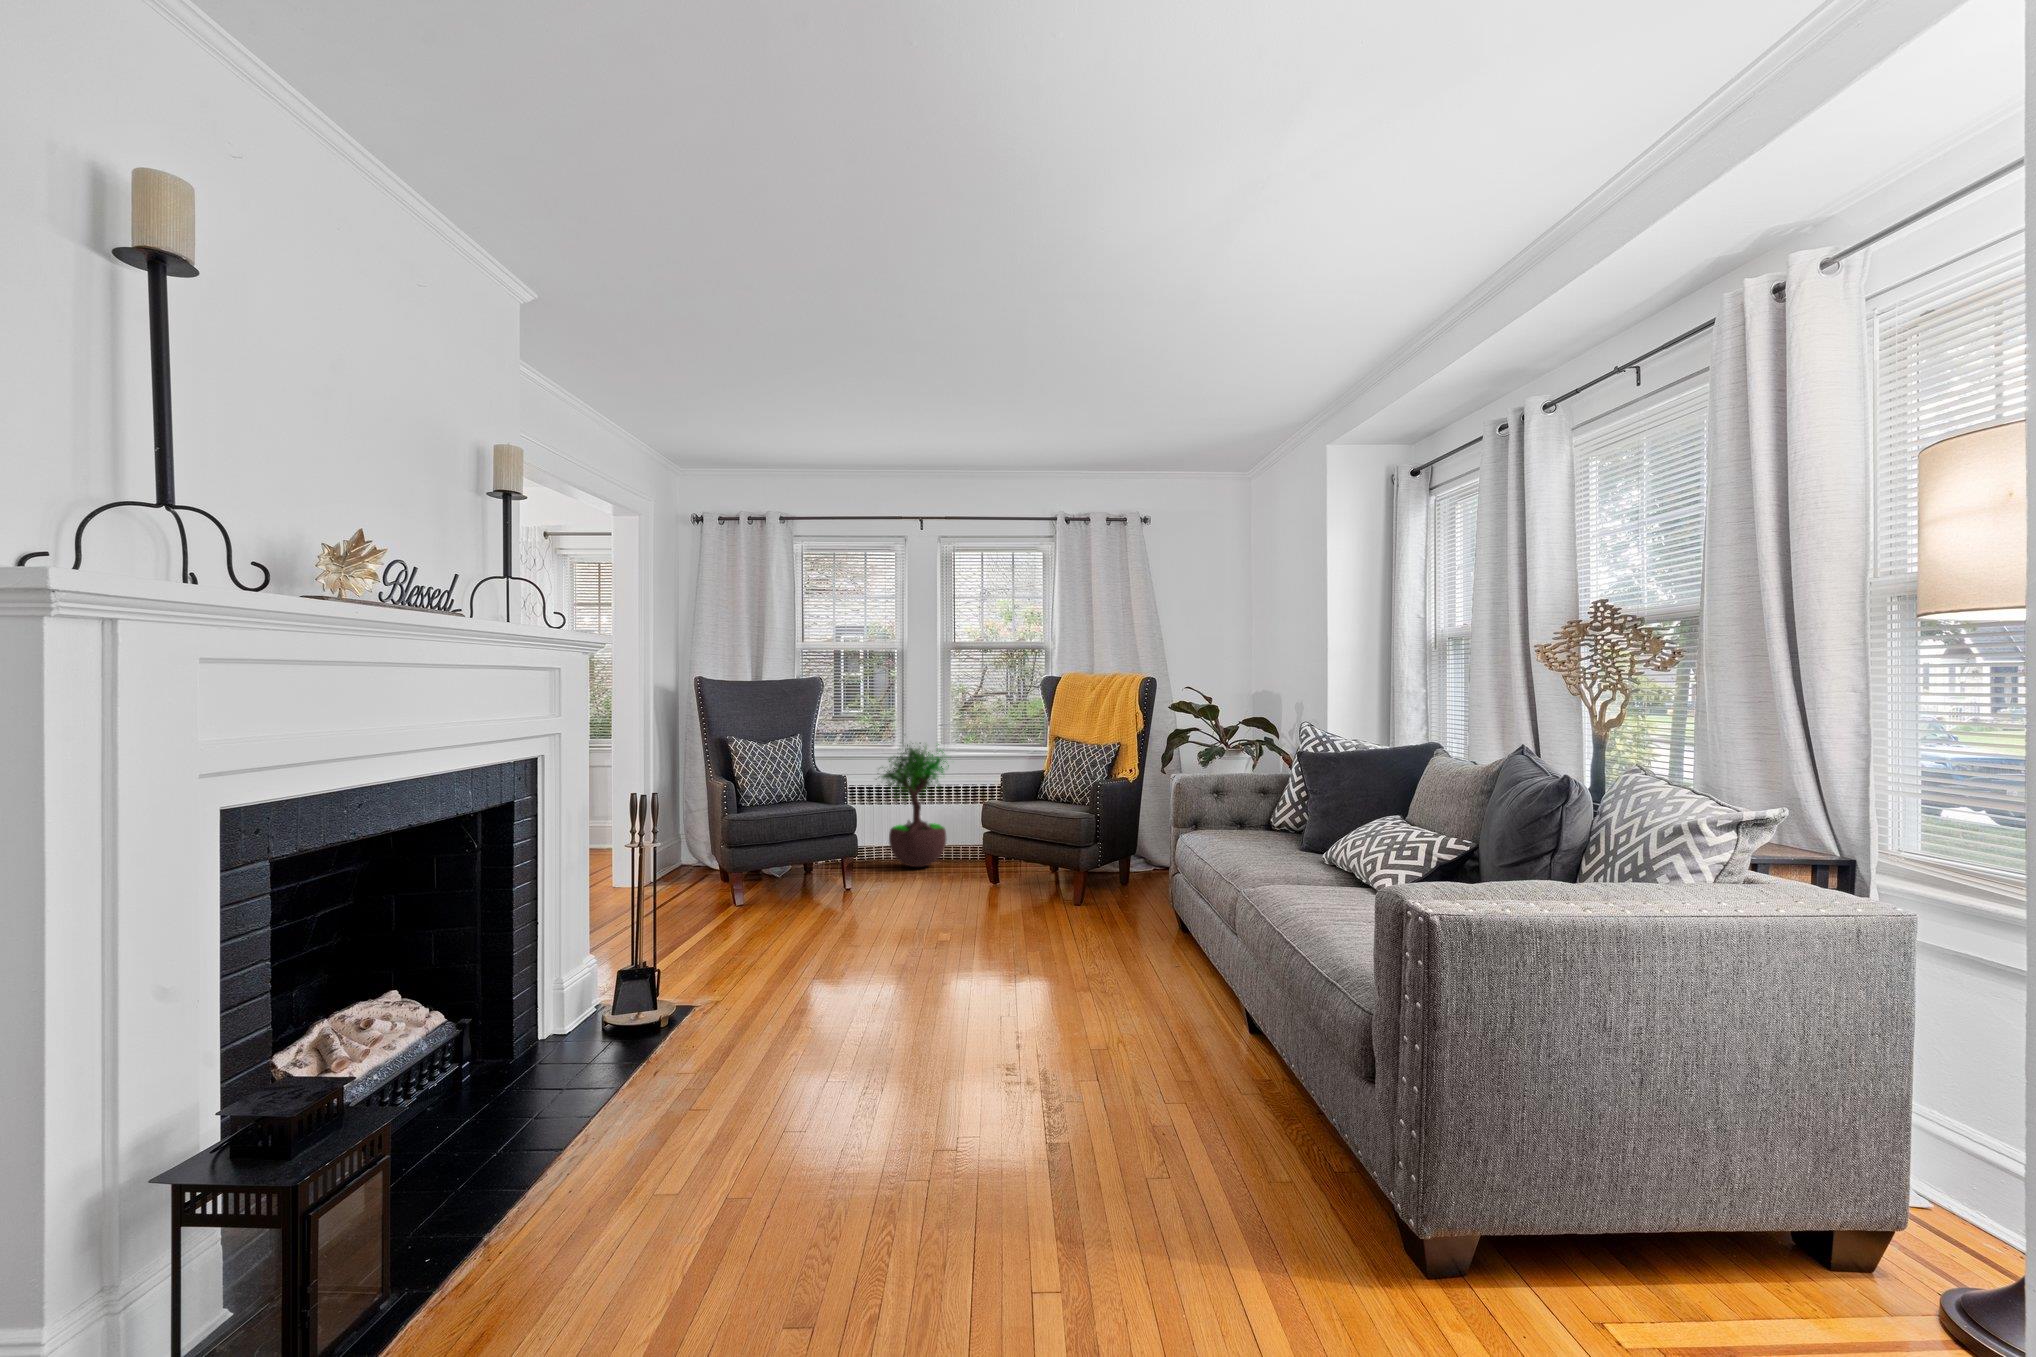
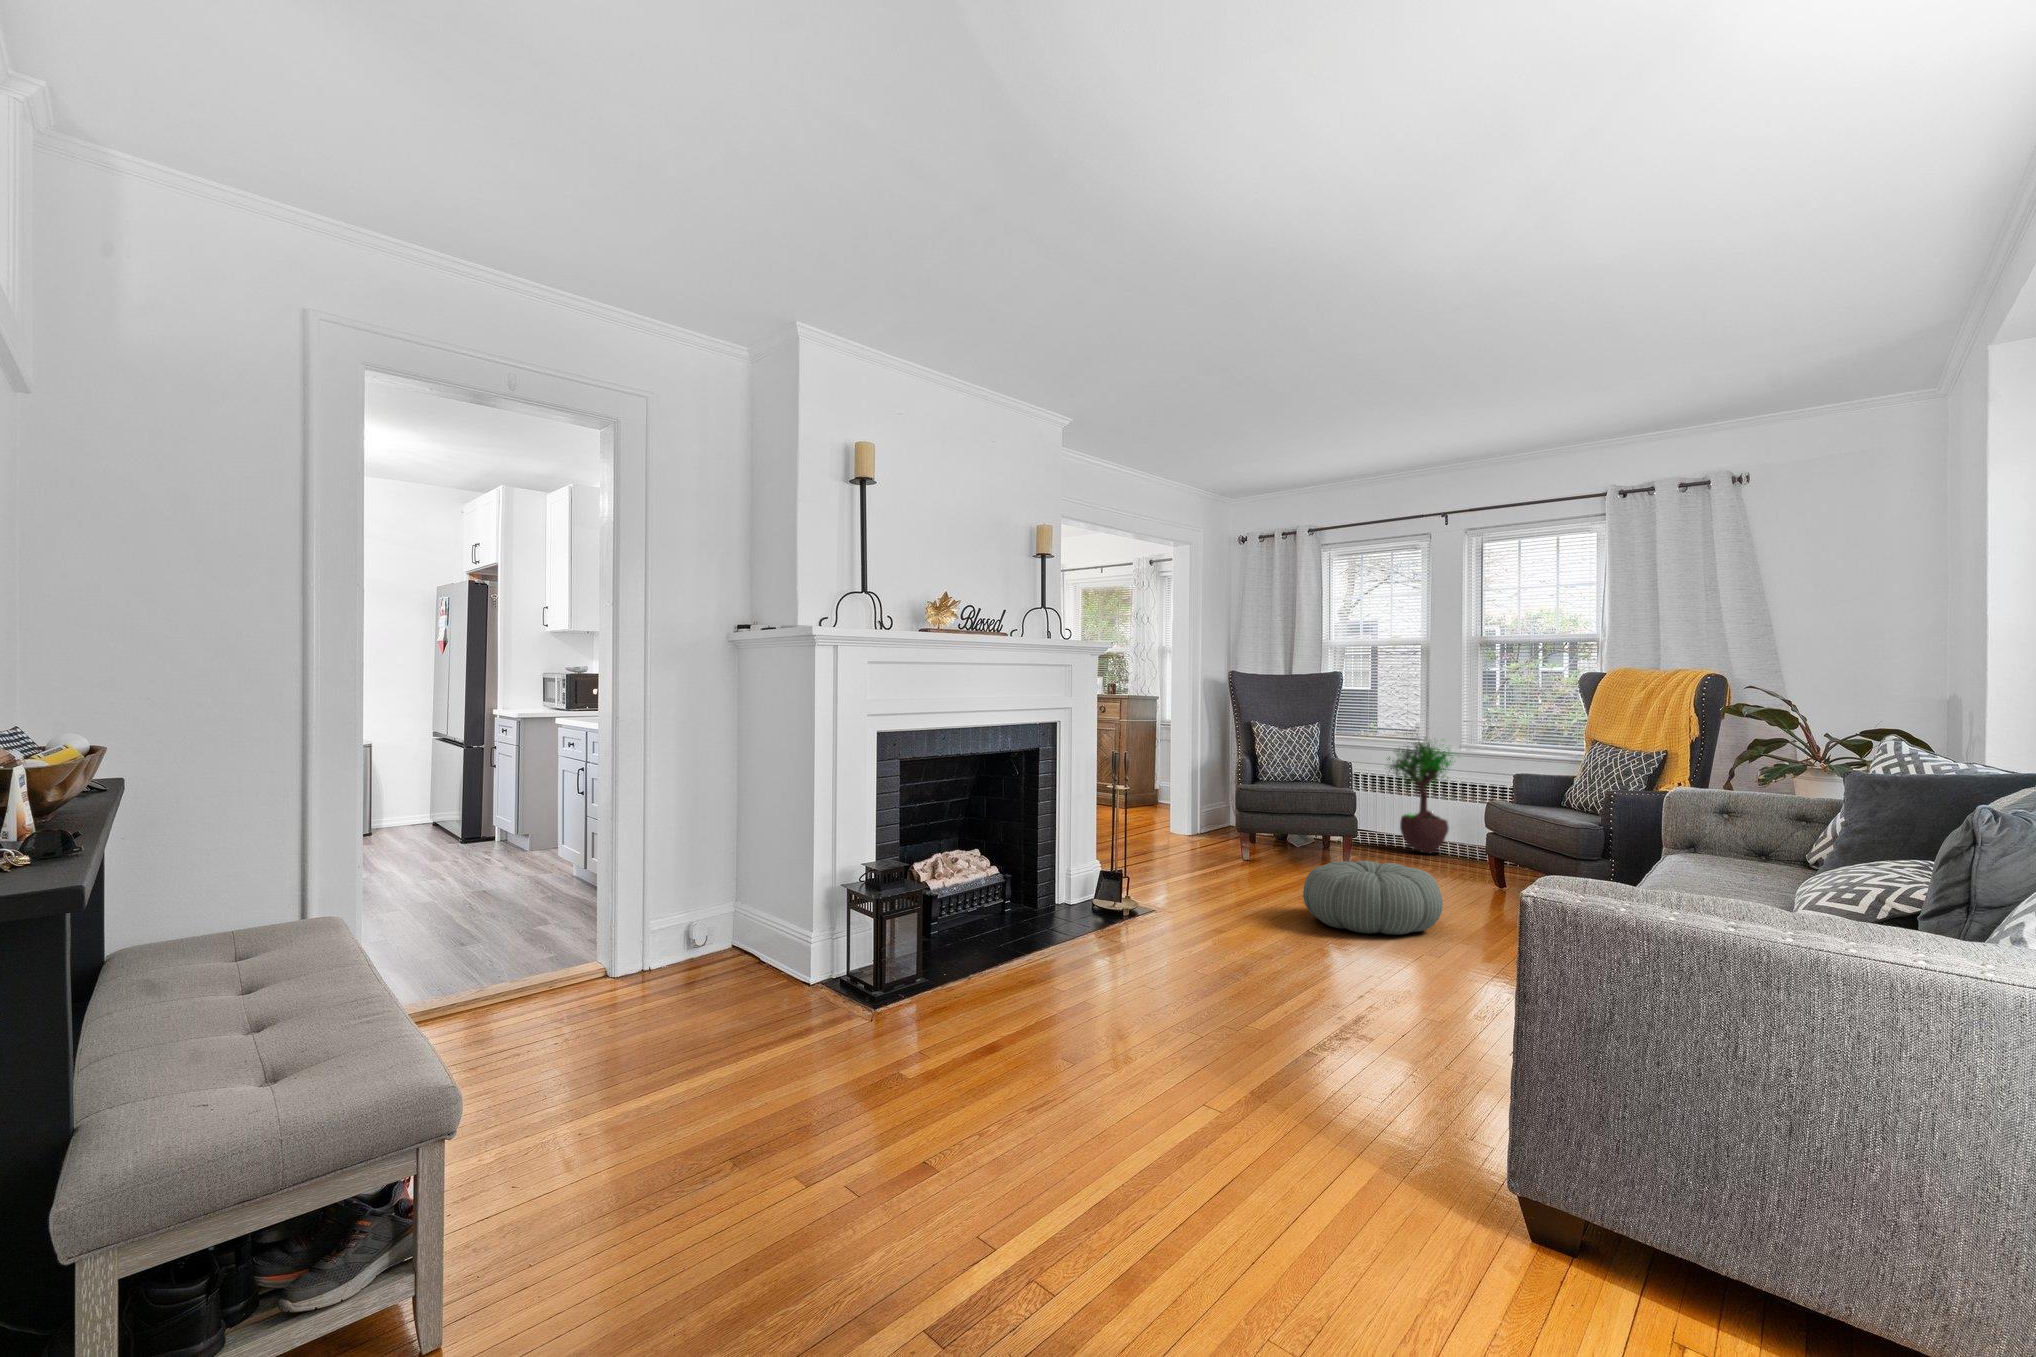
pouf: none [902,902,1066,1002] -> present [1303,861,1443,935]

